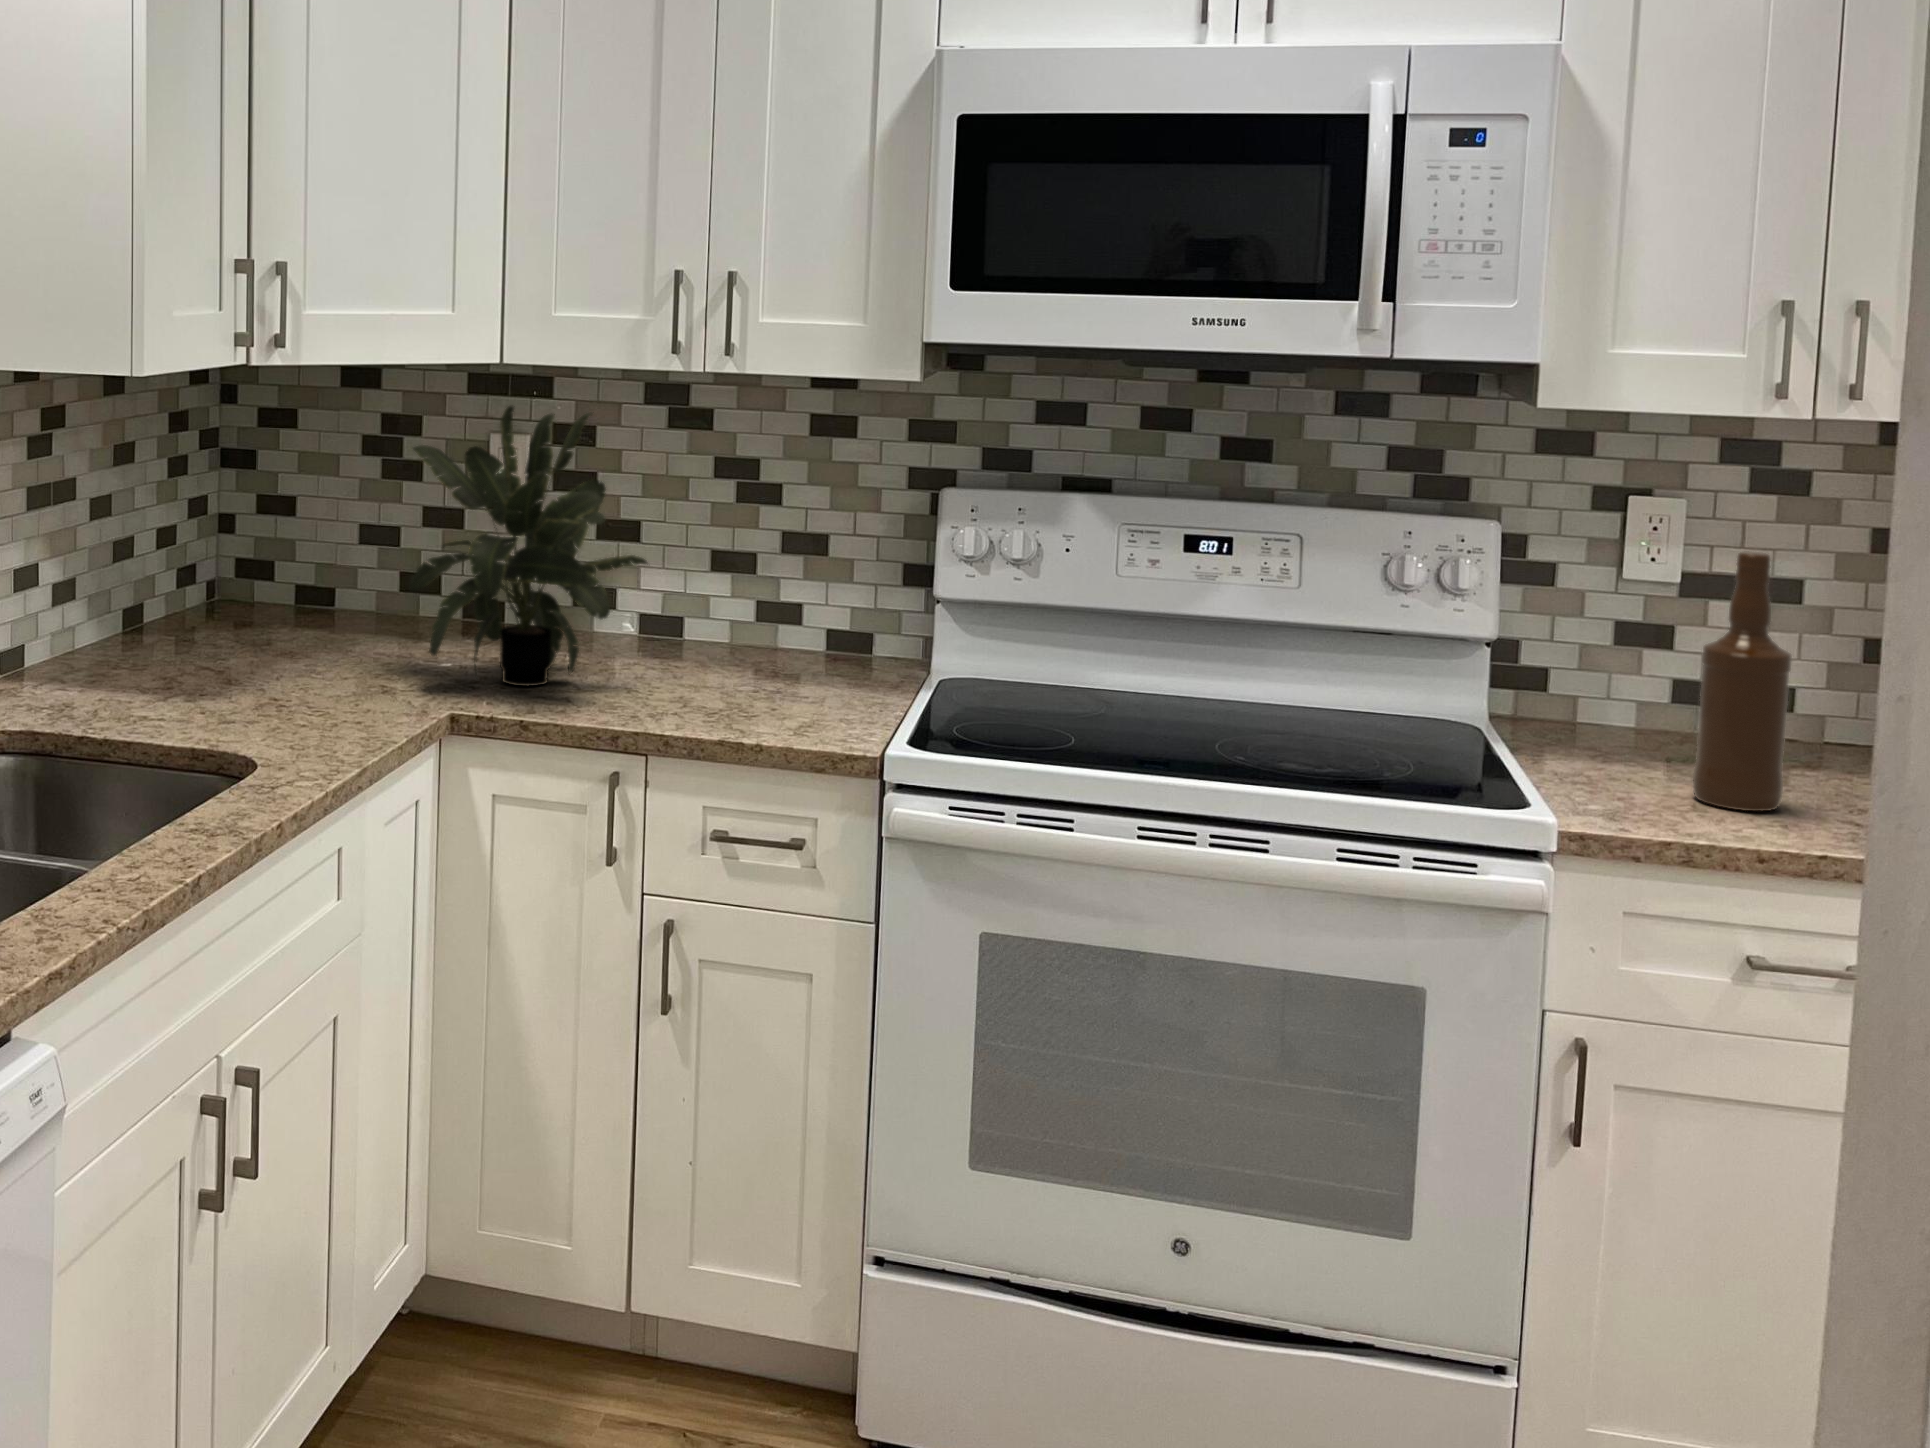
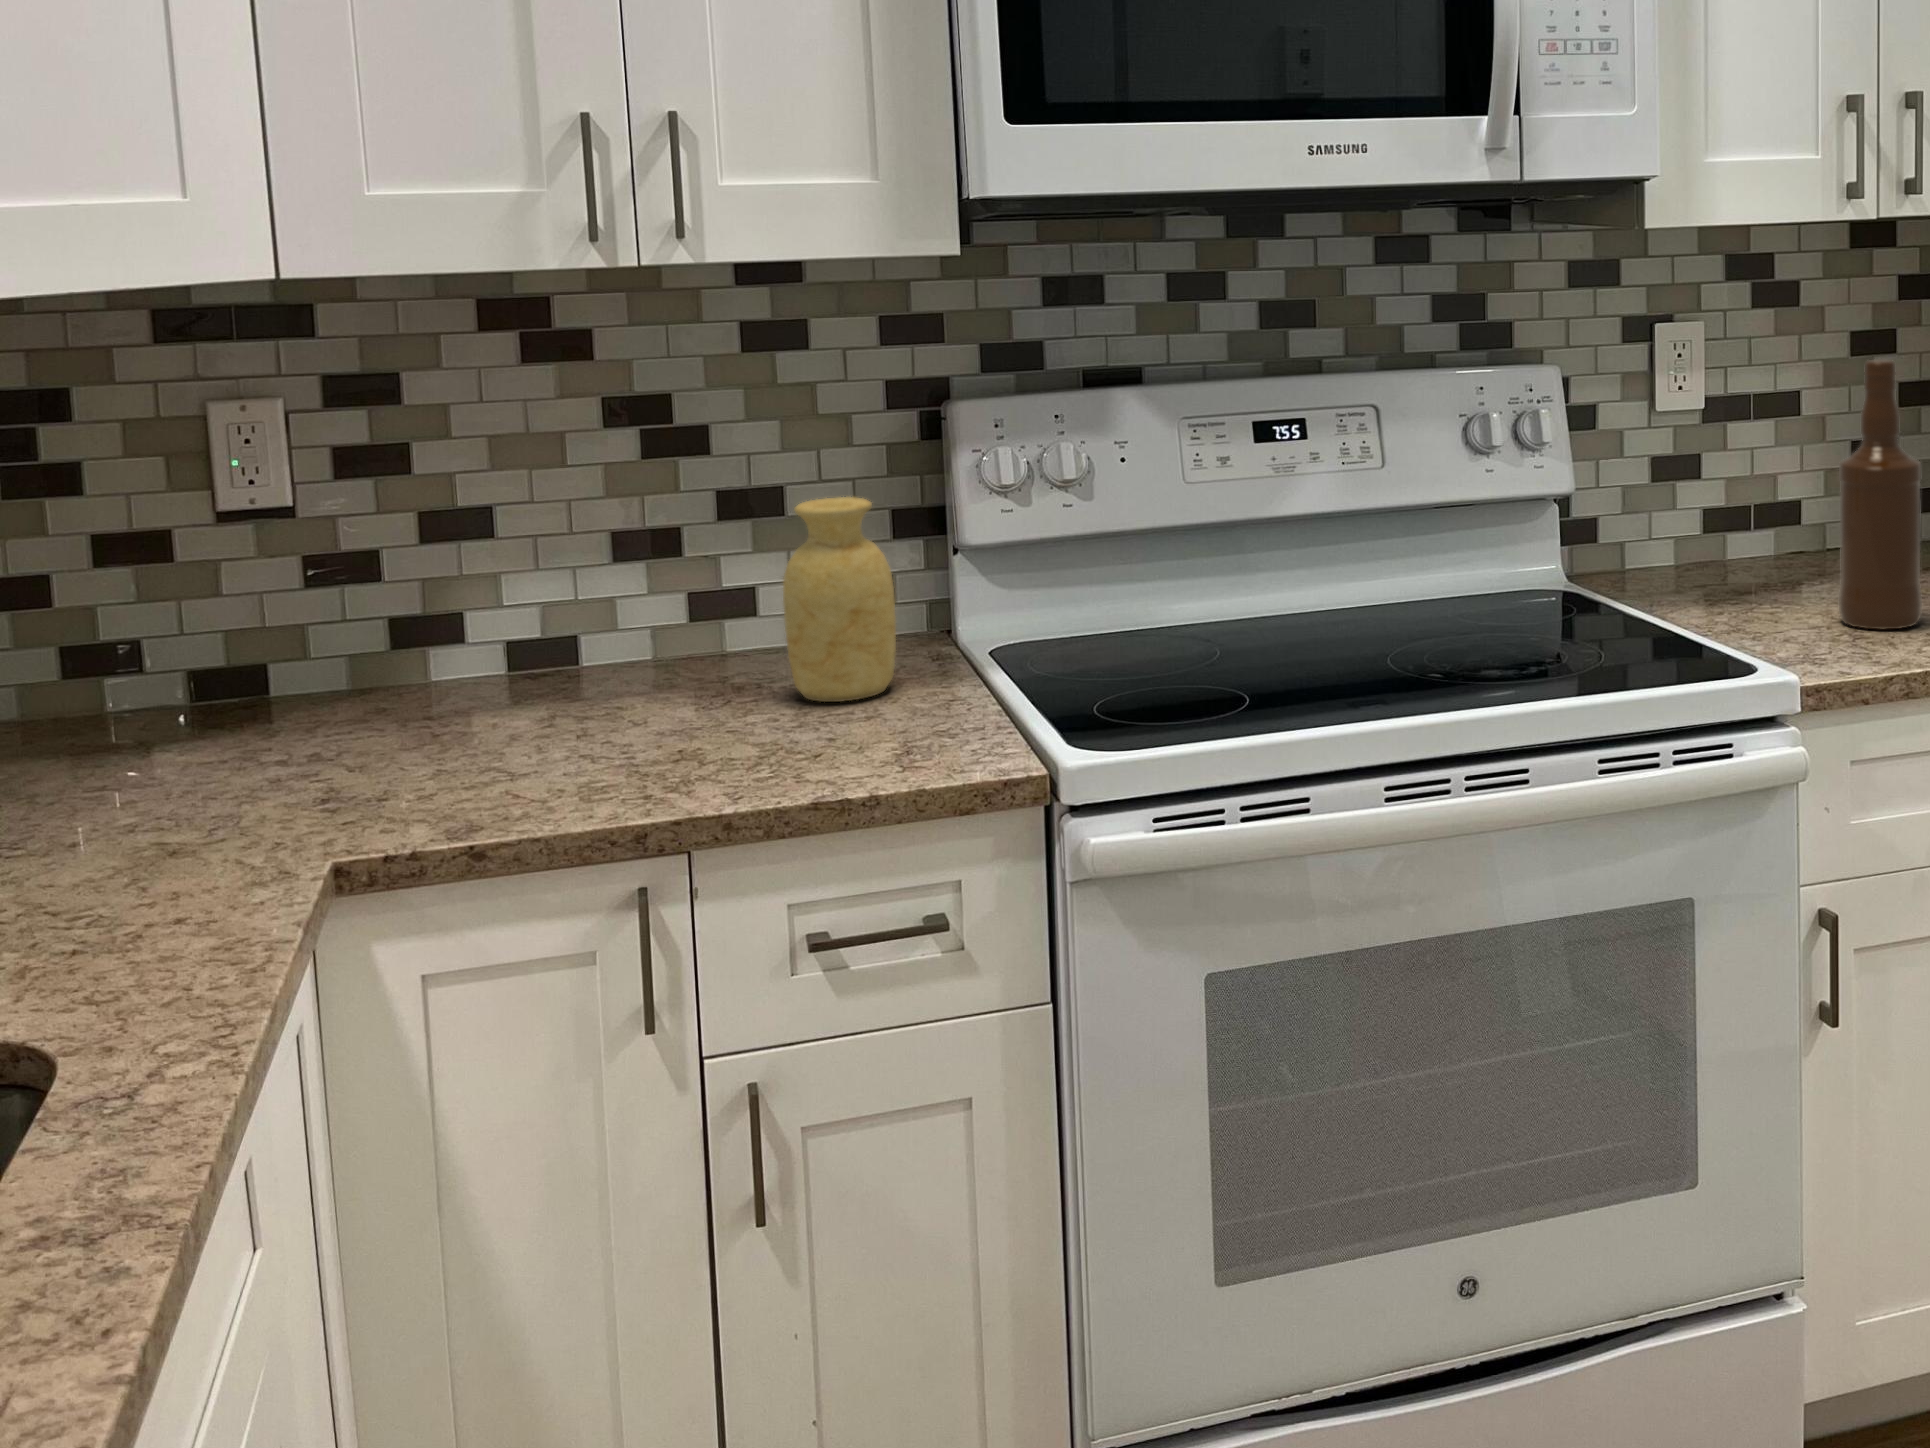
potted plant: present [409,406,648,686] -> none [128,343,593,793]
vase: none [786,545,864,692] -> present [783,497,896,702]

